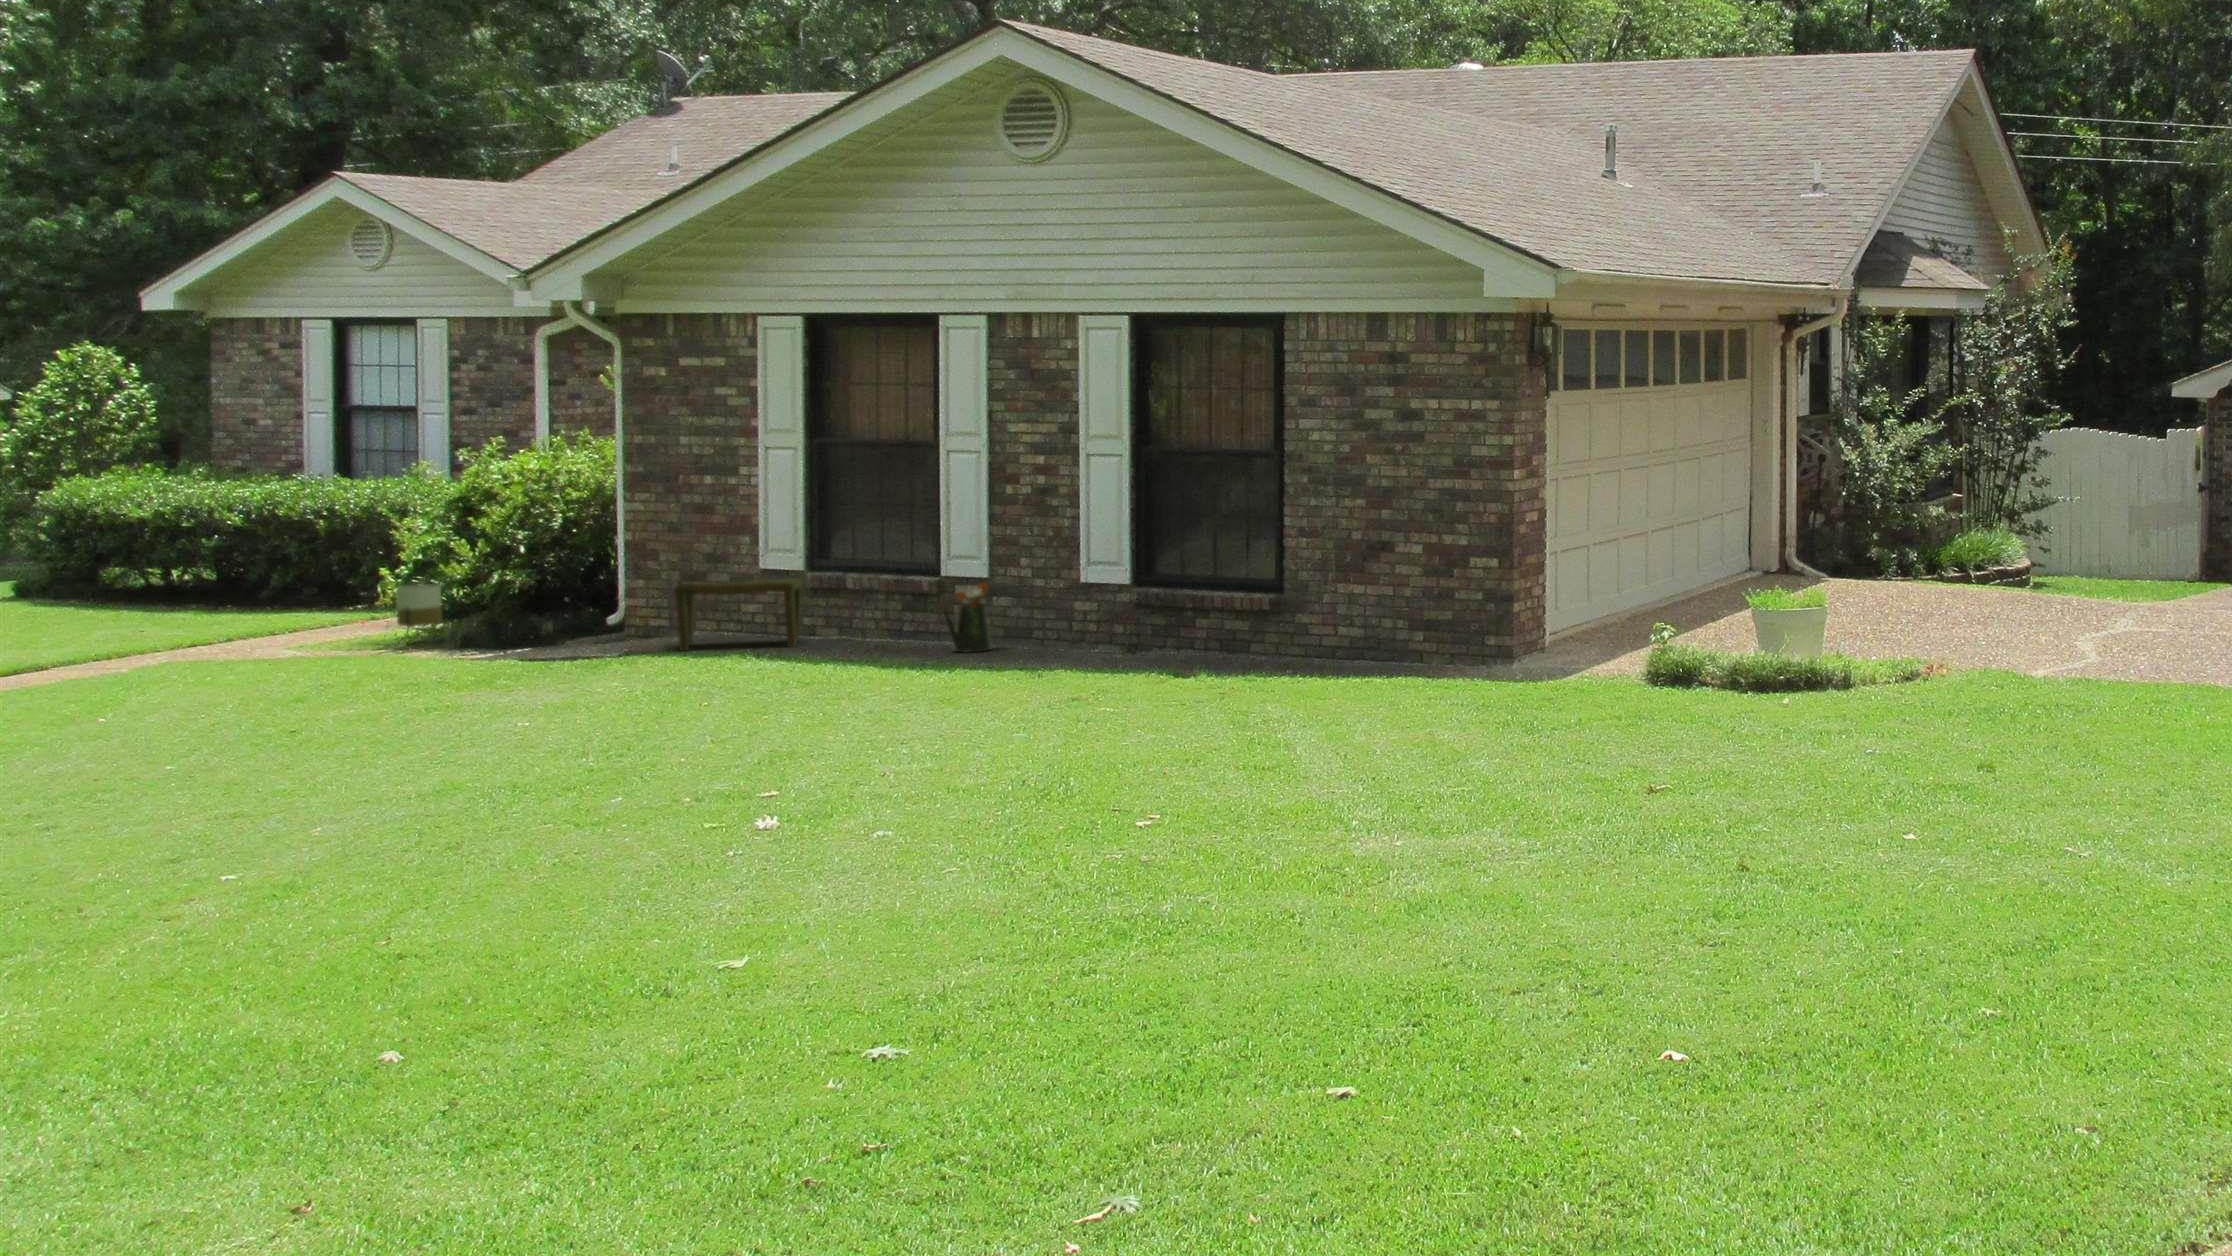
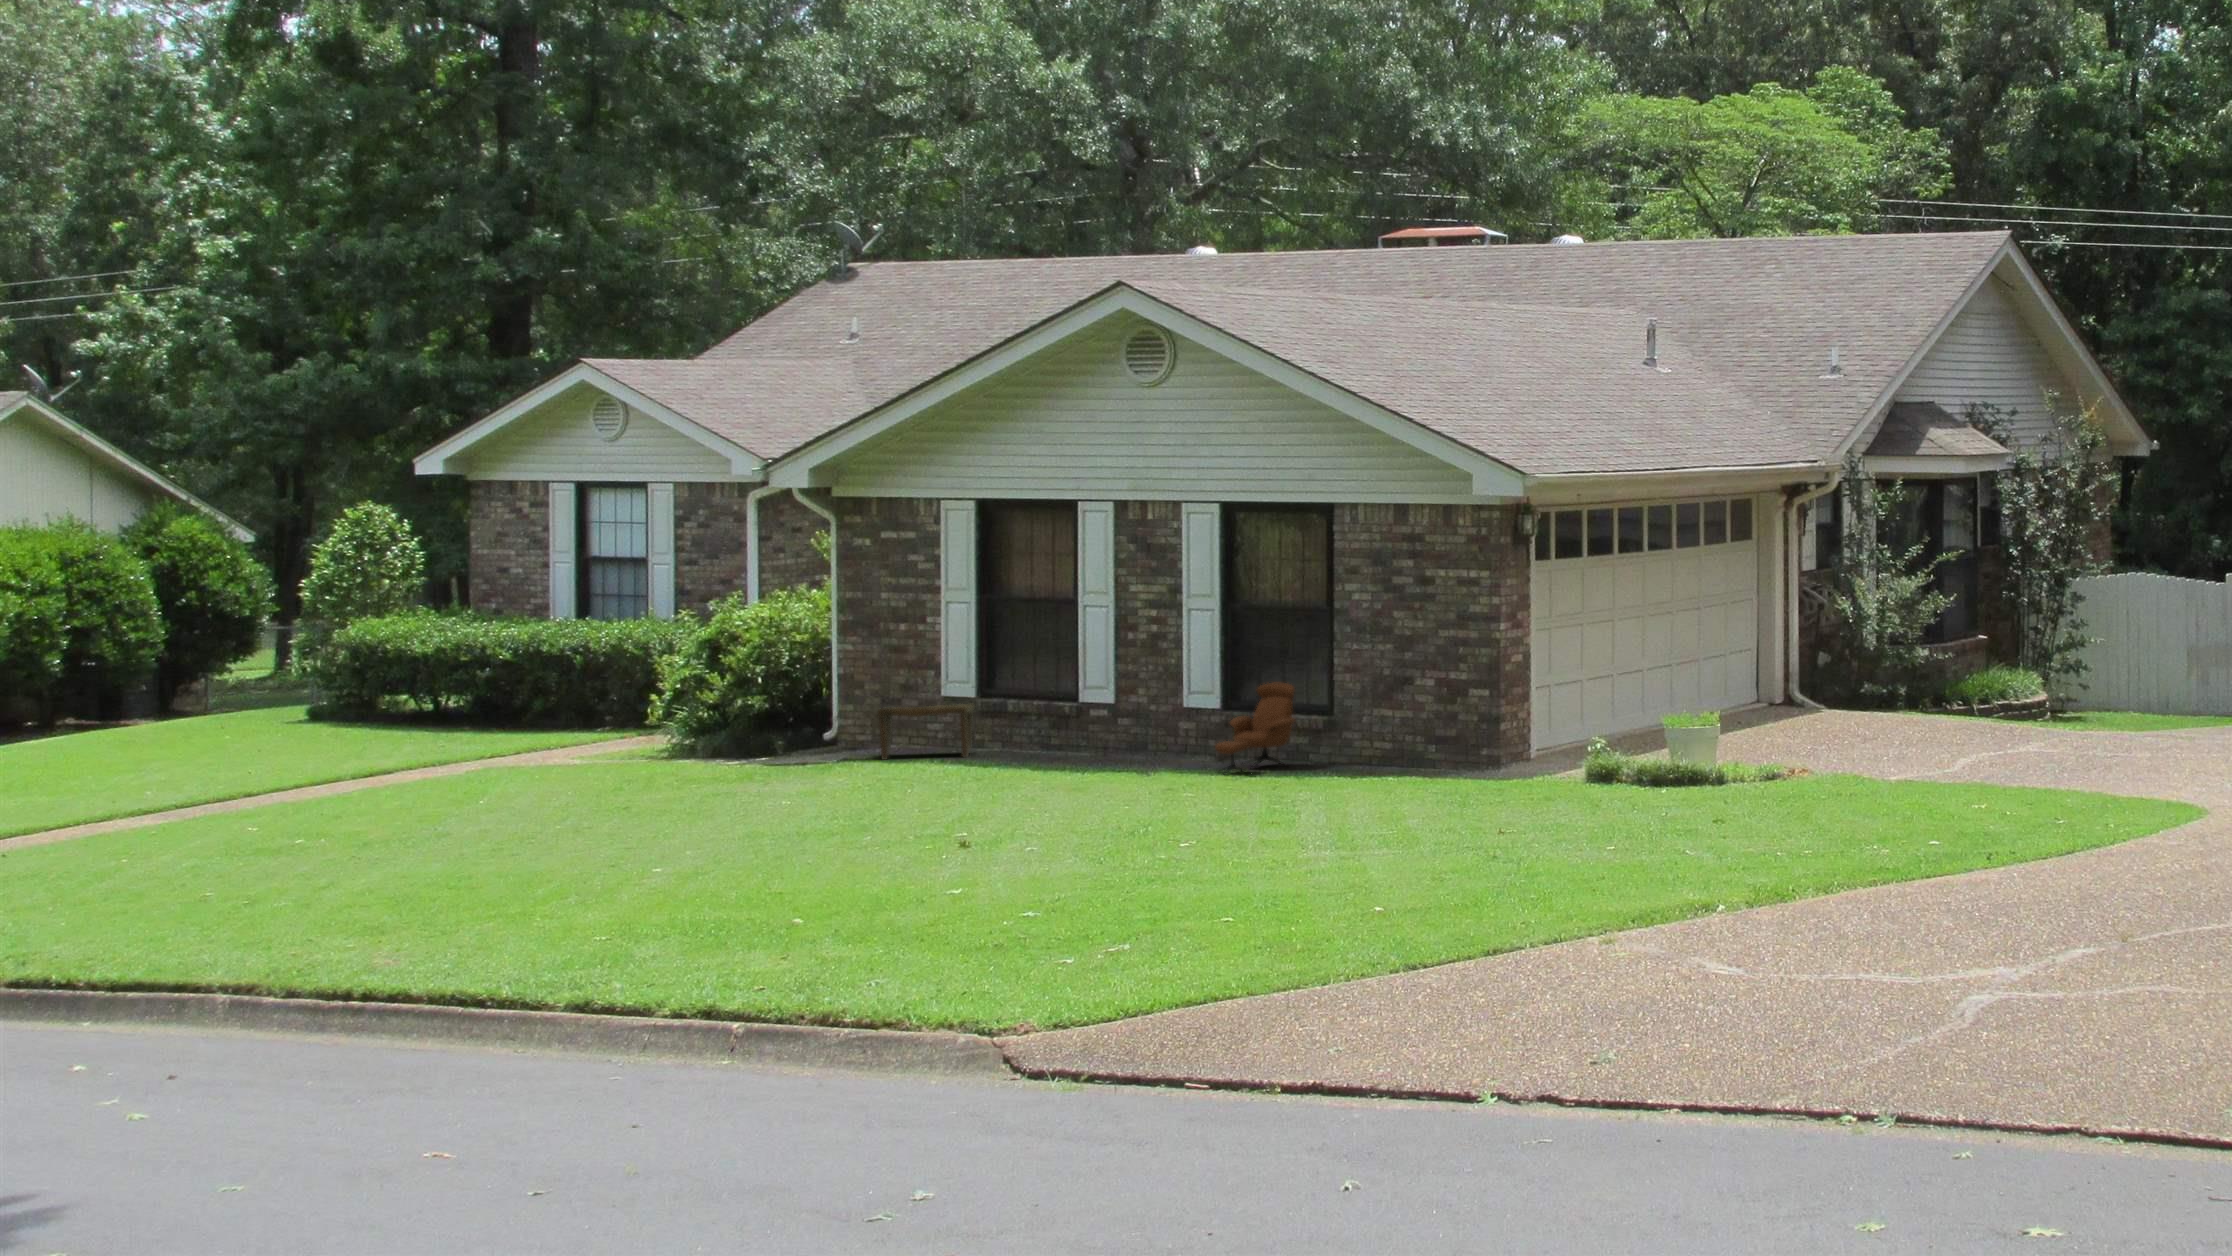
lounge chair: none [1129,549,1235,674] -> present [1215,682,1295,773]
planter: present [396,584,443,628] -> none [661,708,696,756]
watering can: present [943,584,992,652] -> none [1079,708,1120,761]

